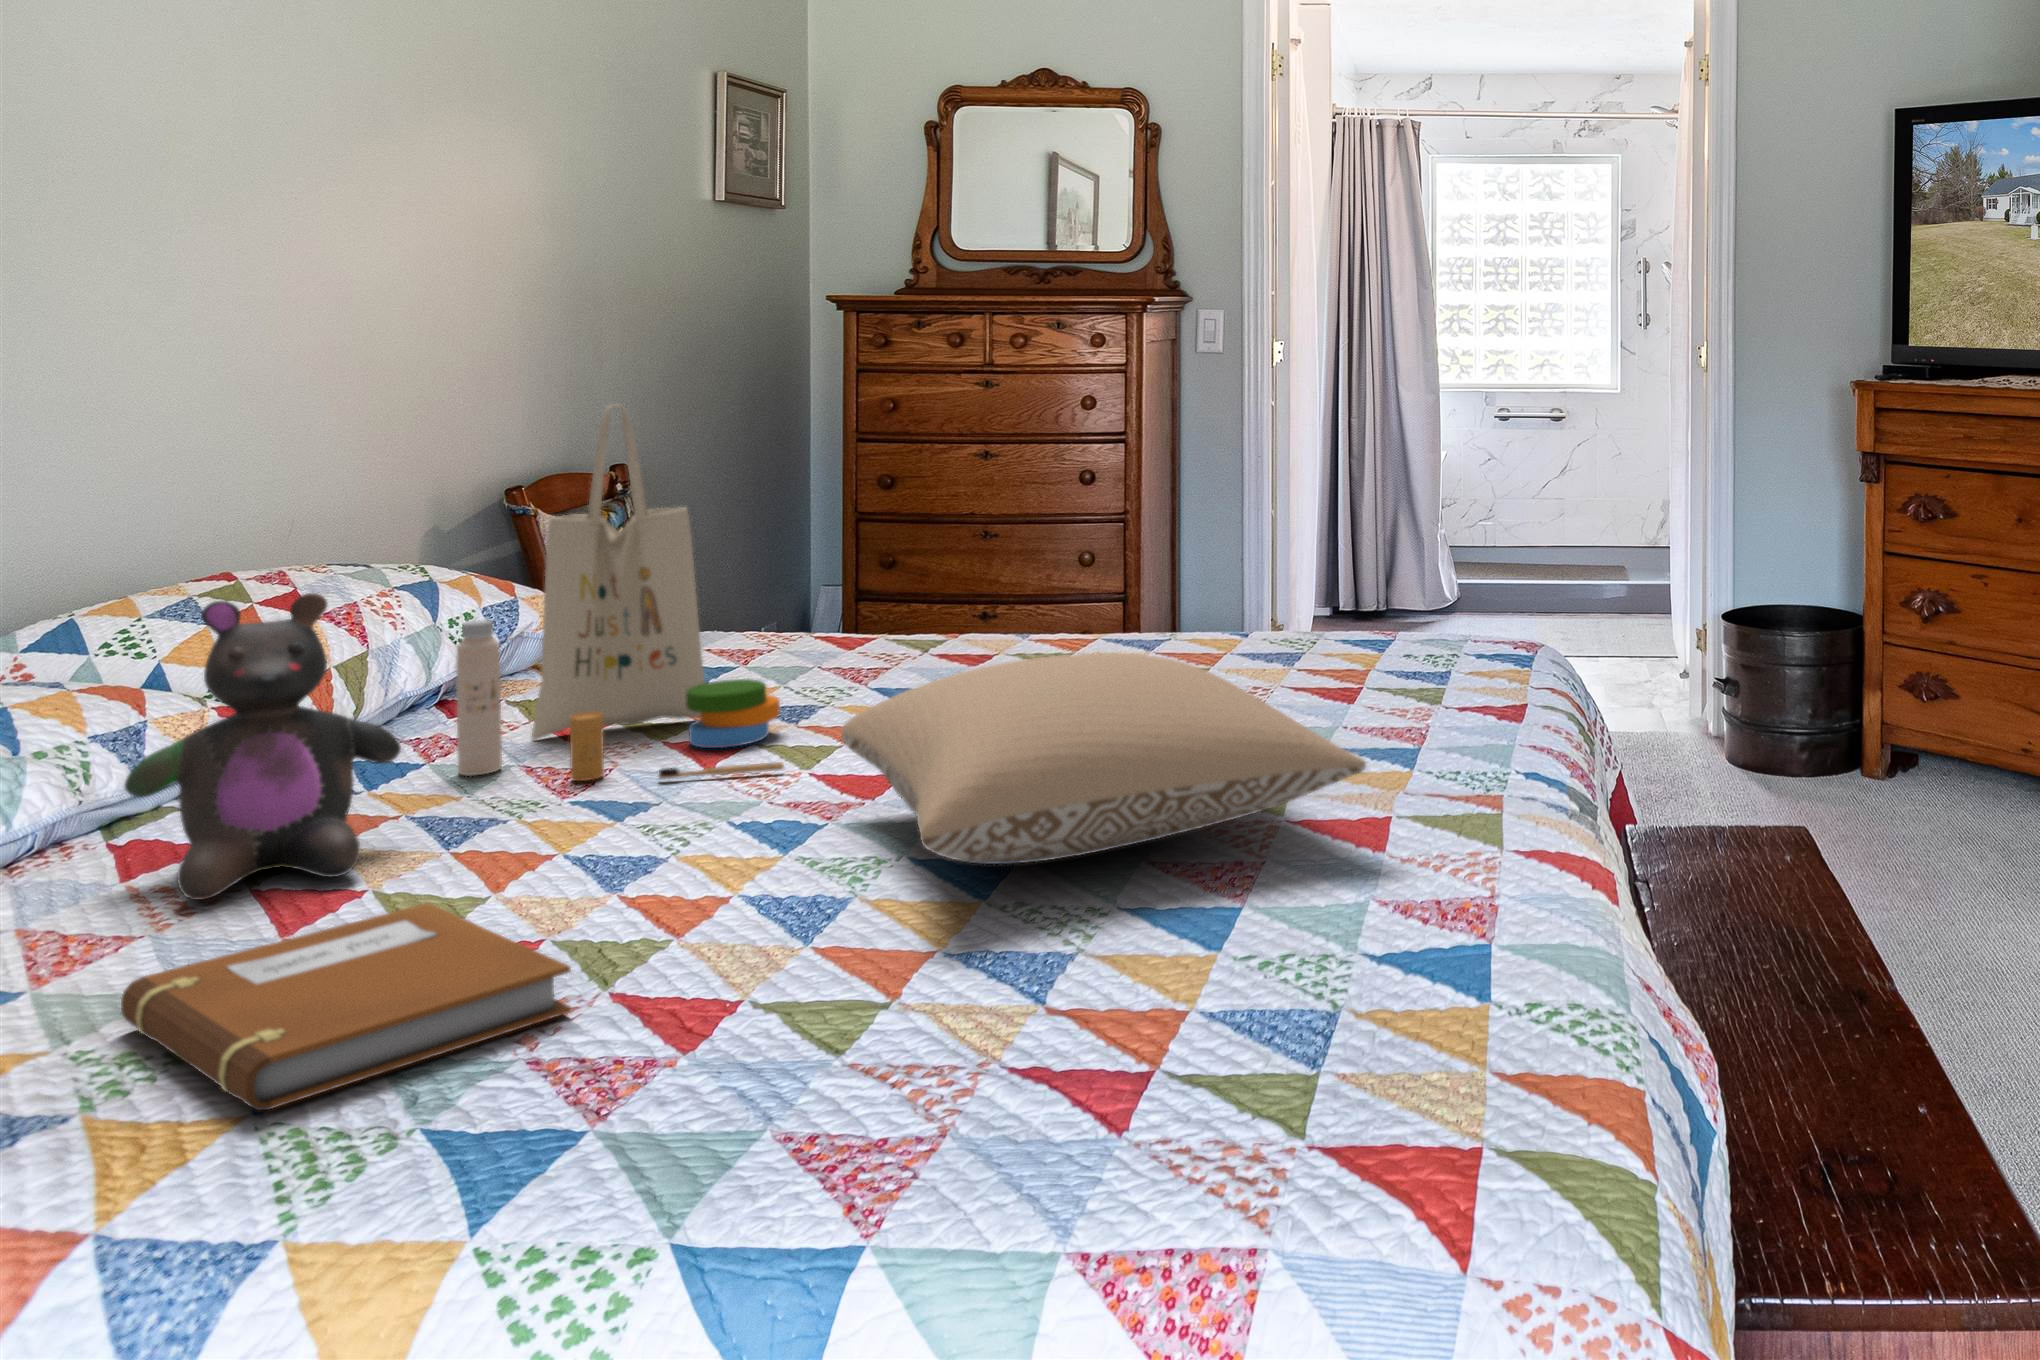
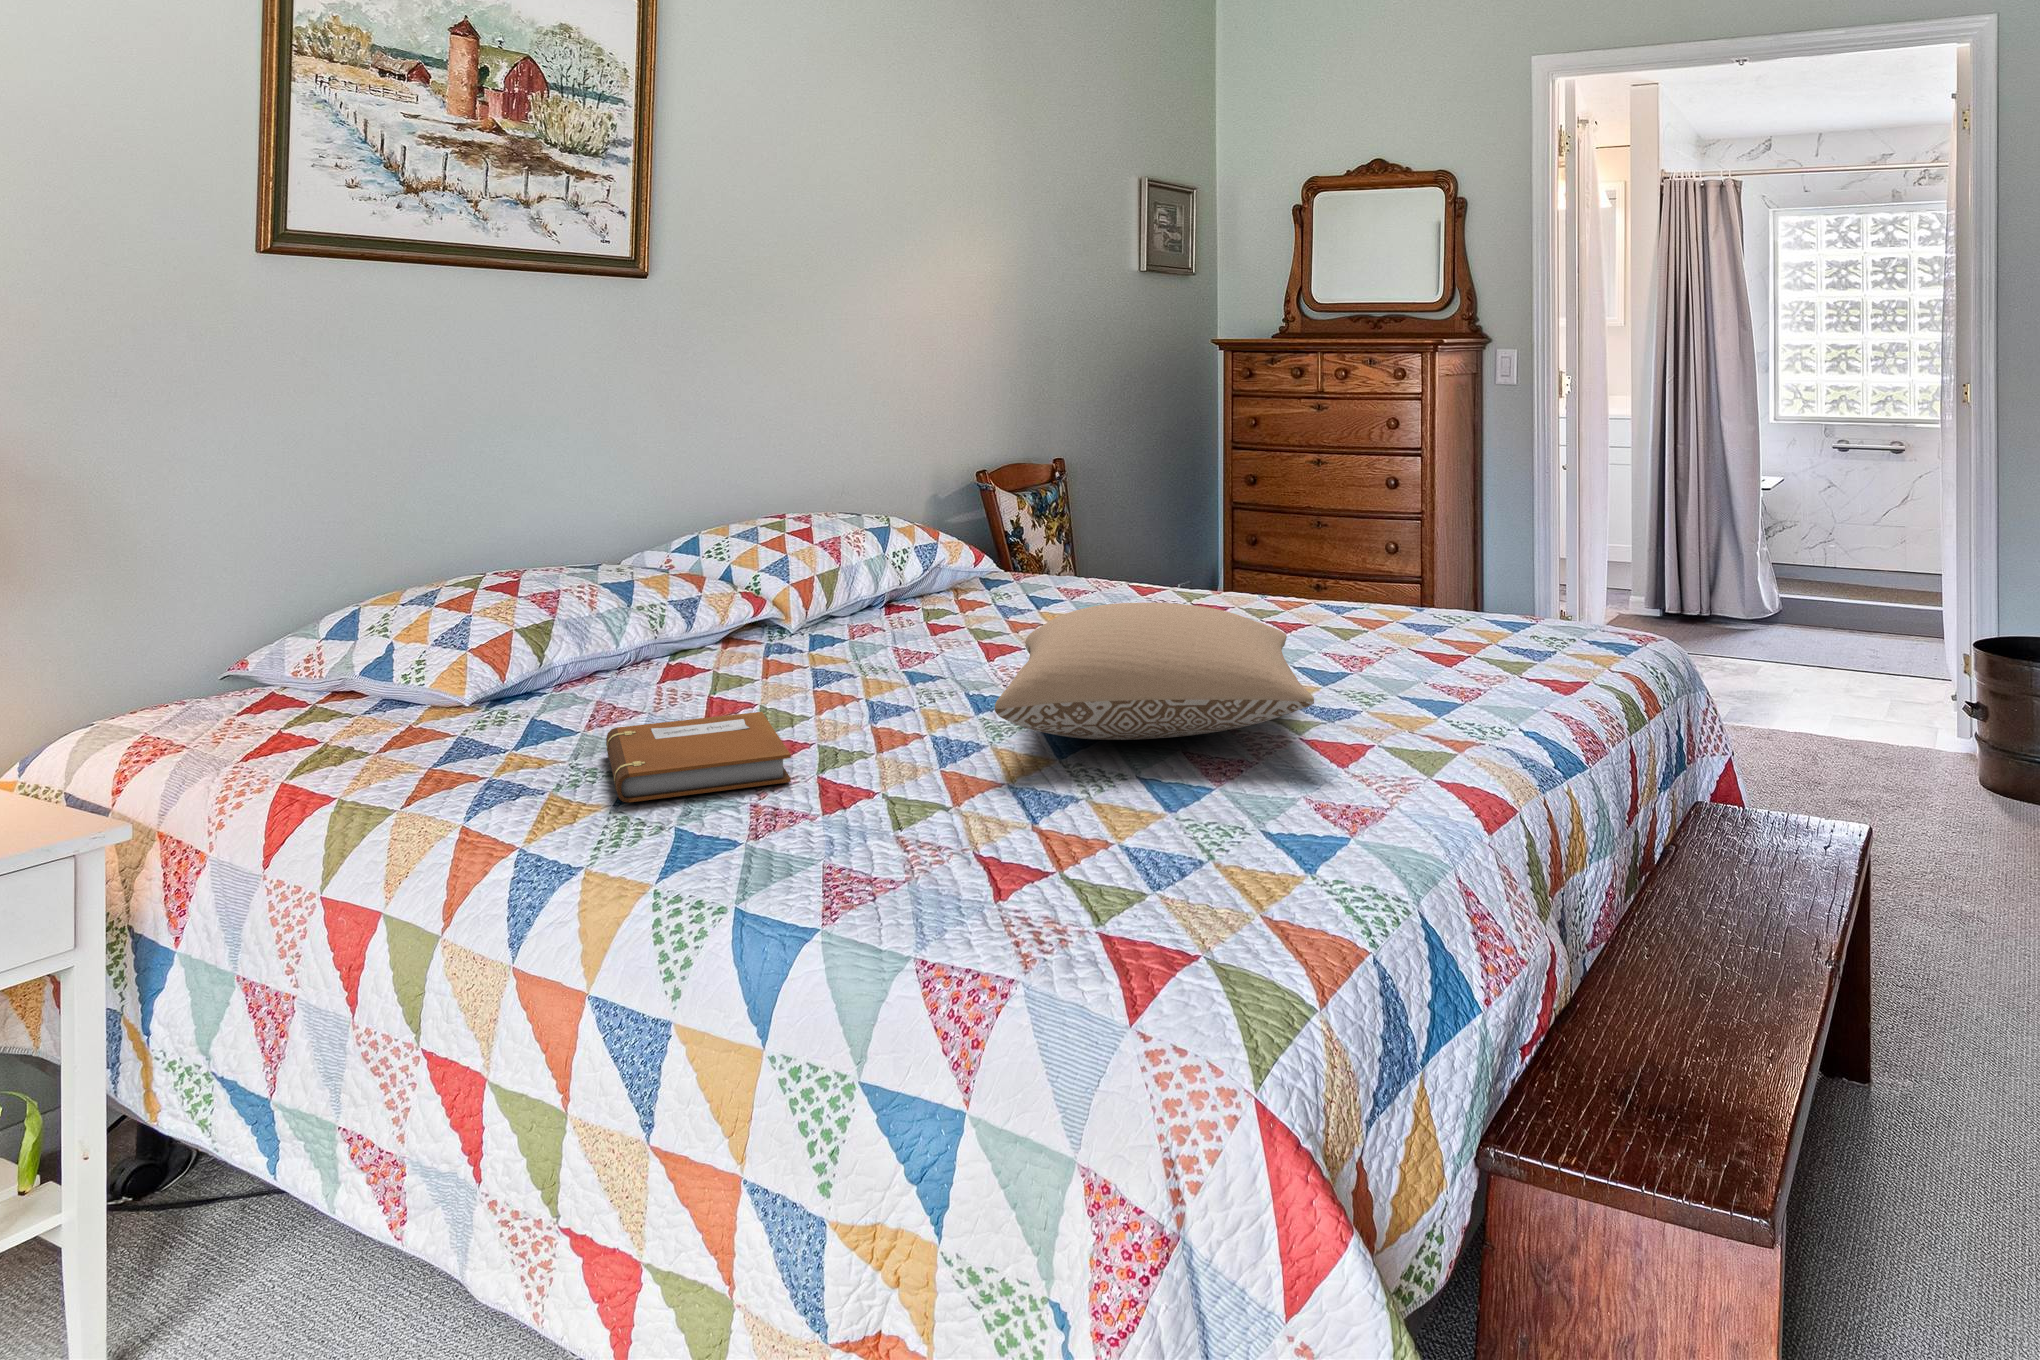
tote bag: present [456,404,784,781] -> none [854,419,1040,666]
stuffed bear: present [125,593,401,900] -> none [664,527,798,697]

